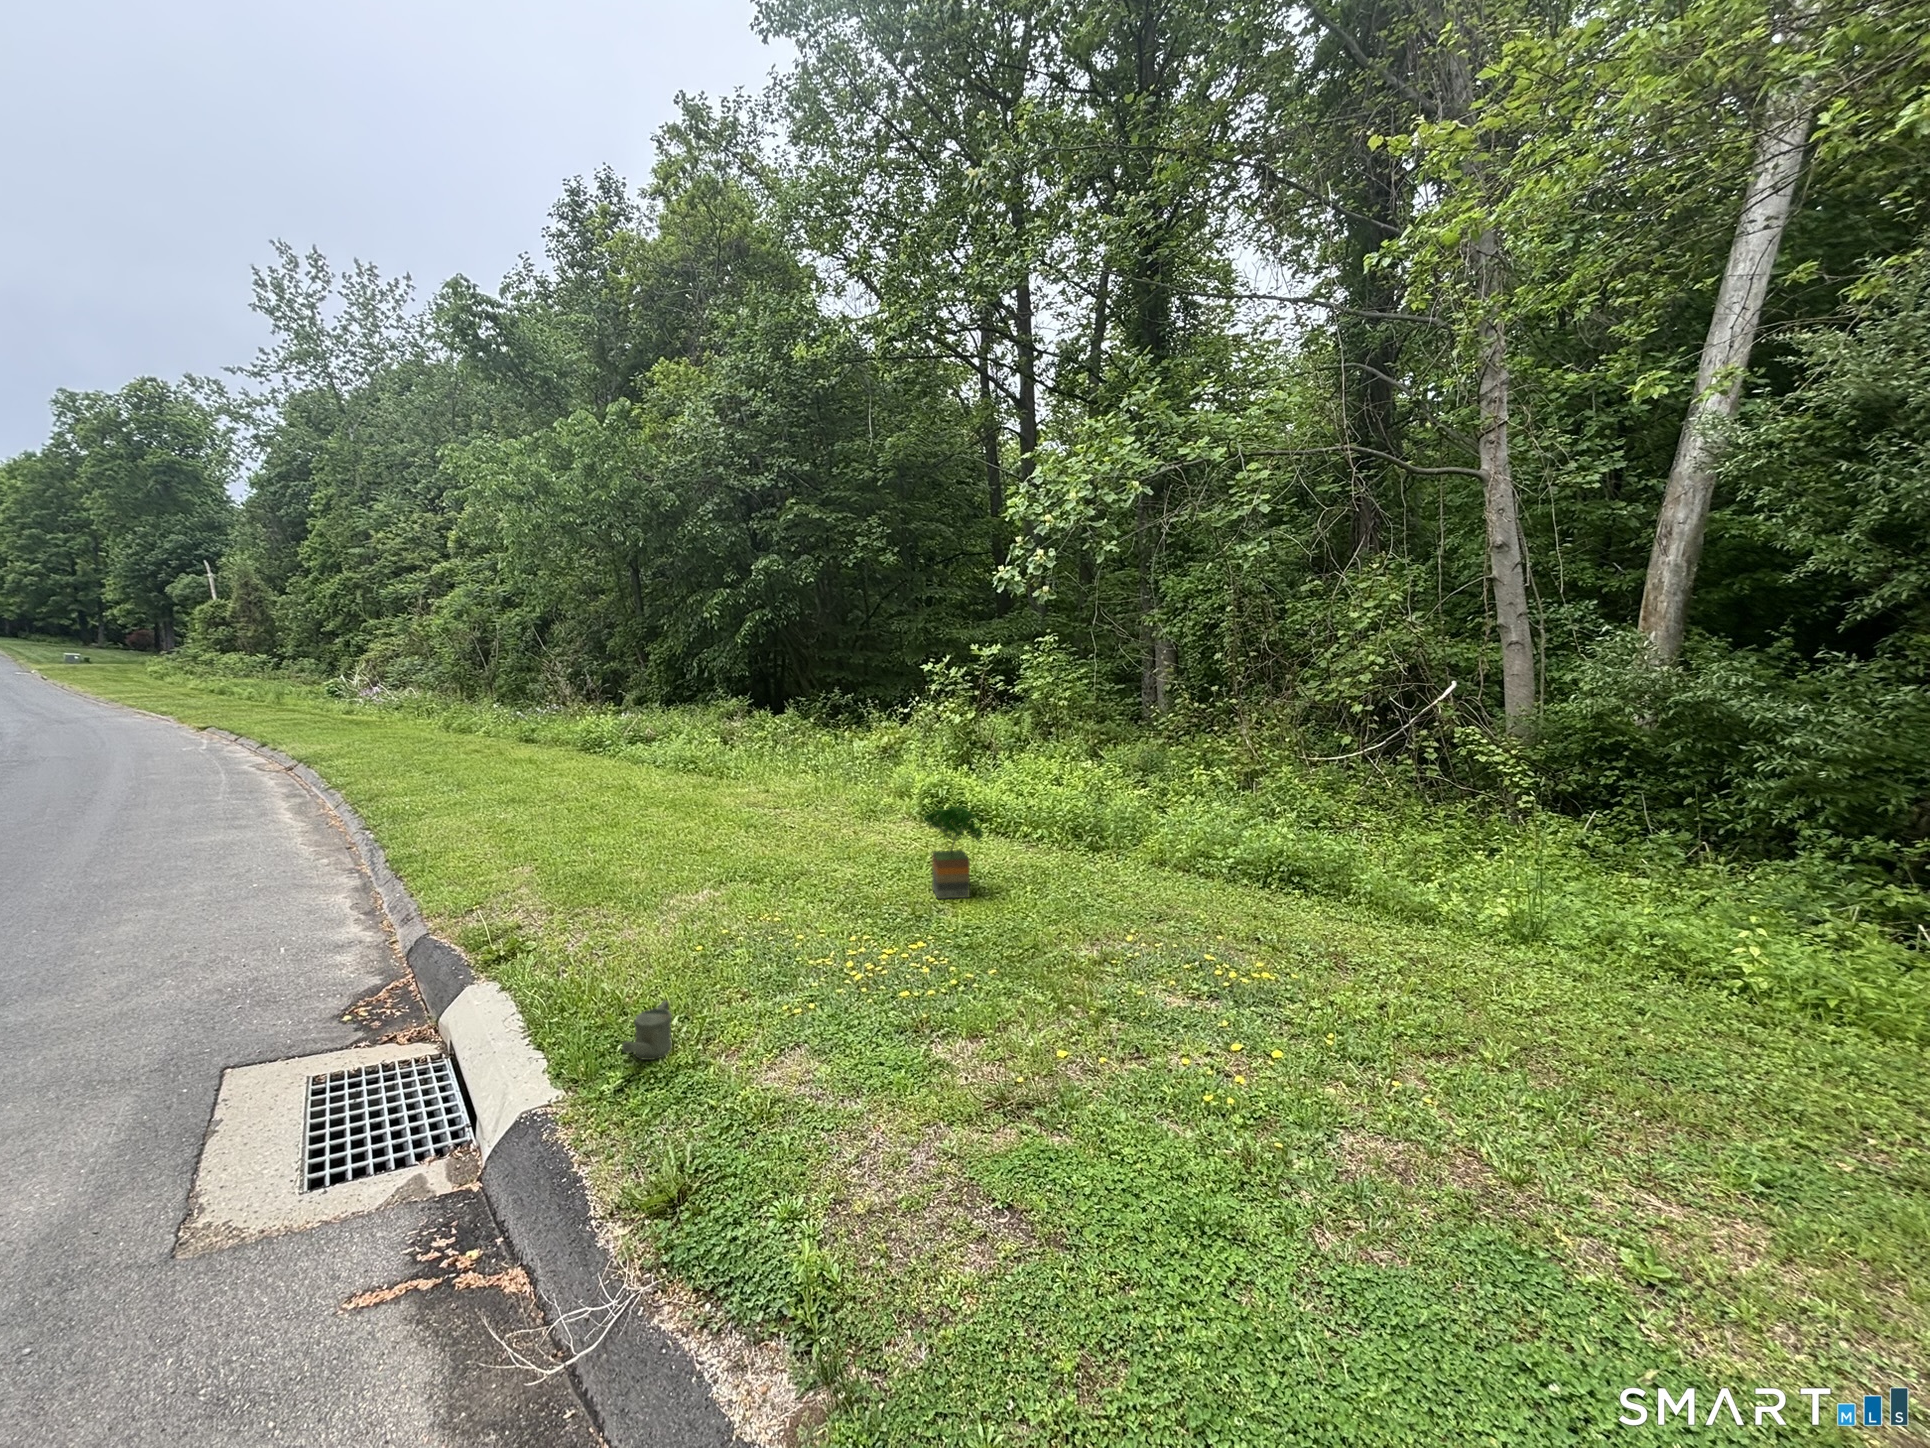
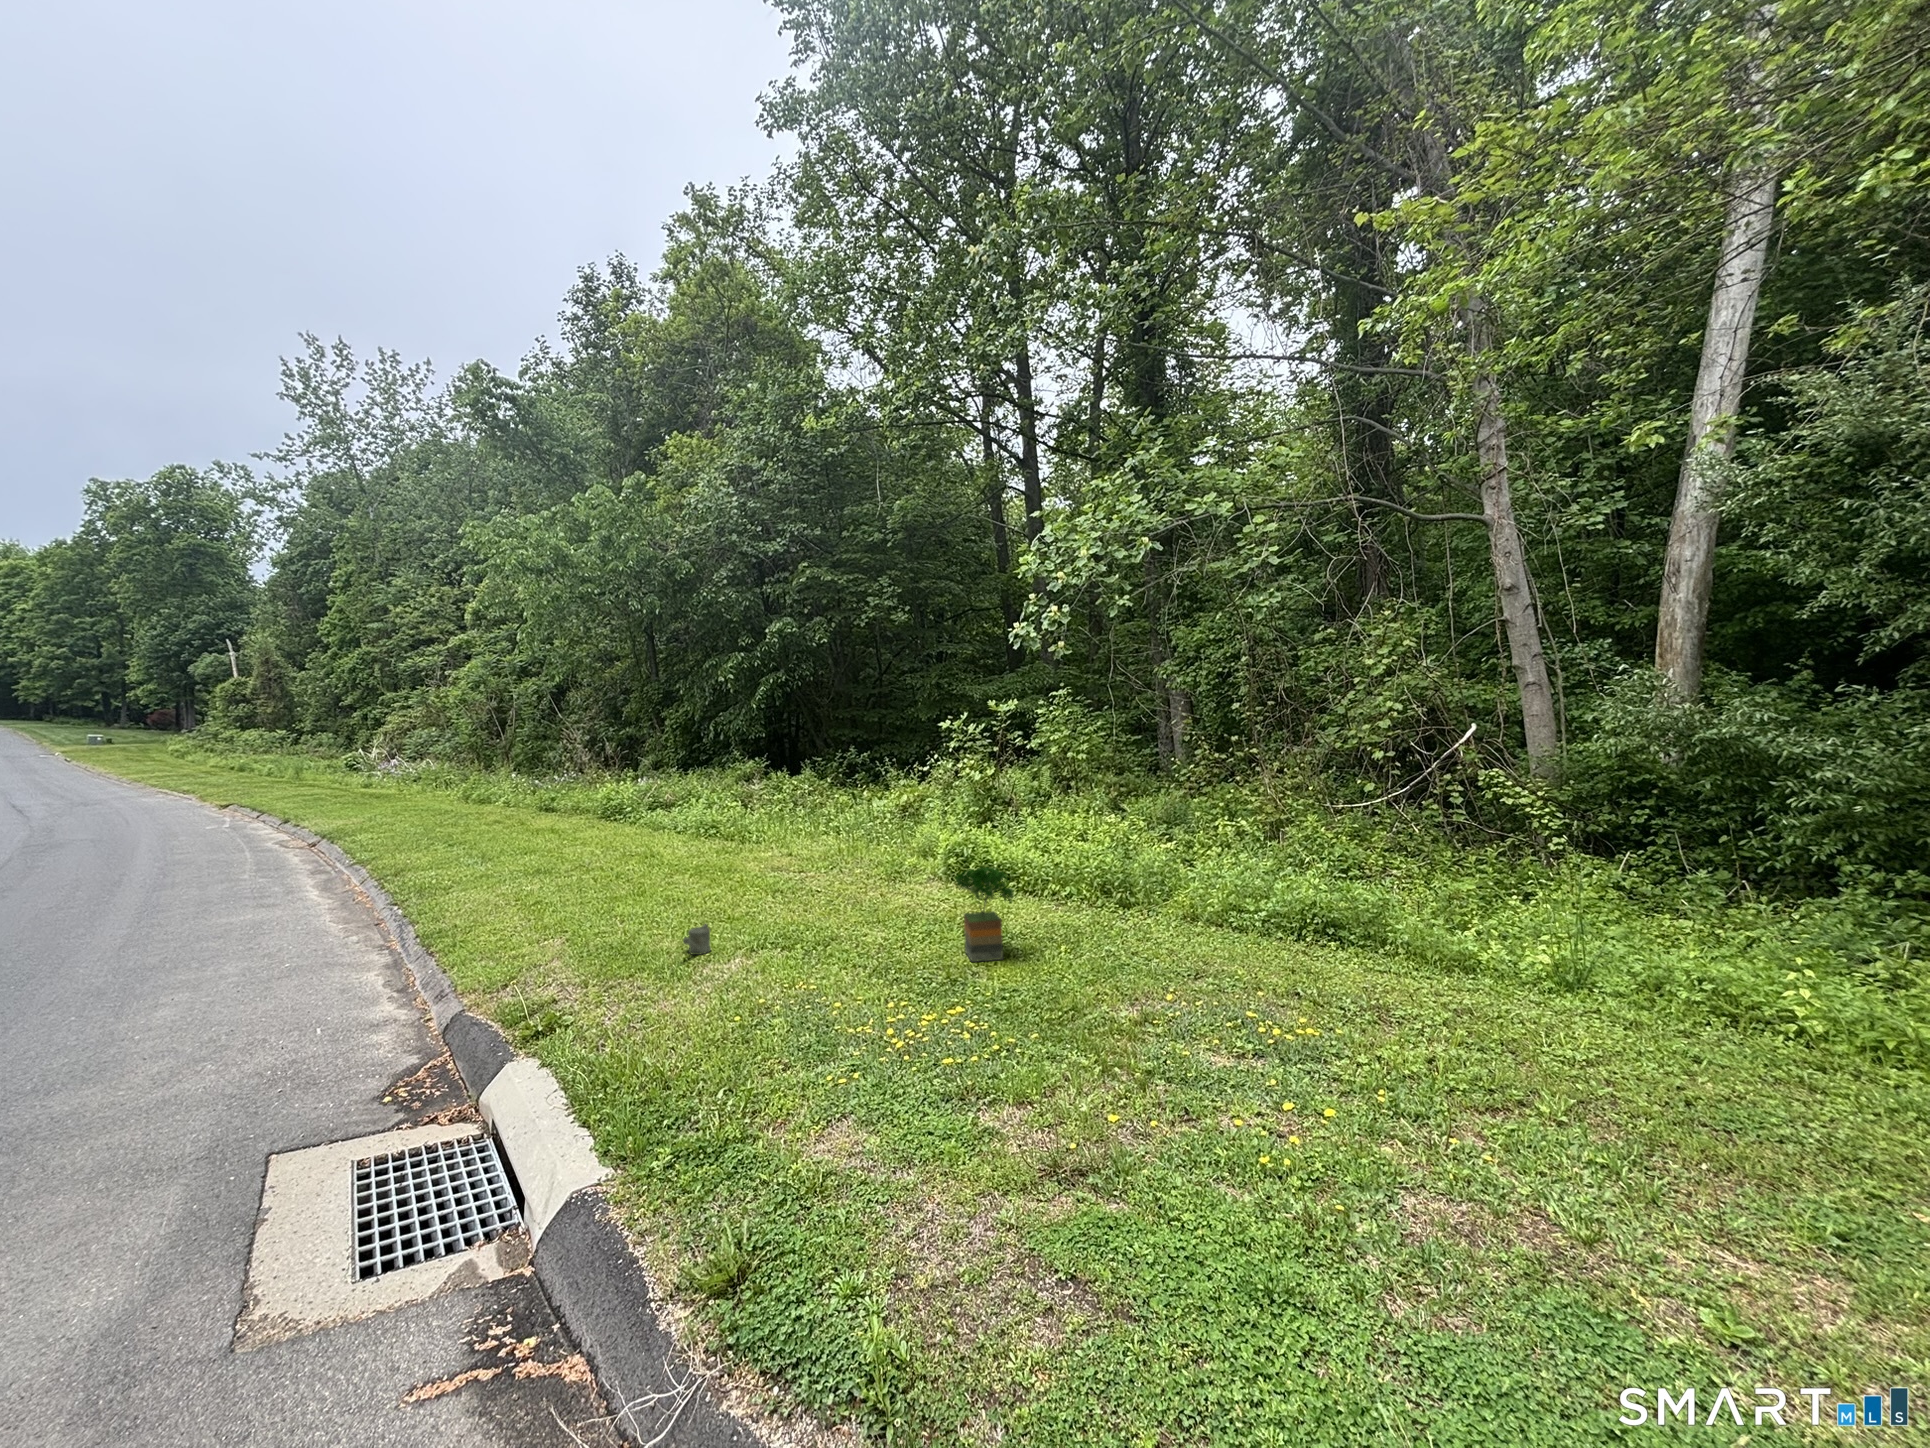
watering can: present [622,1001,672,1060] -> present [683,924,711,955]

